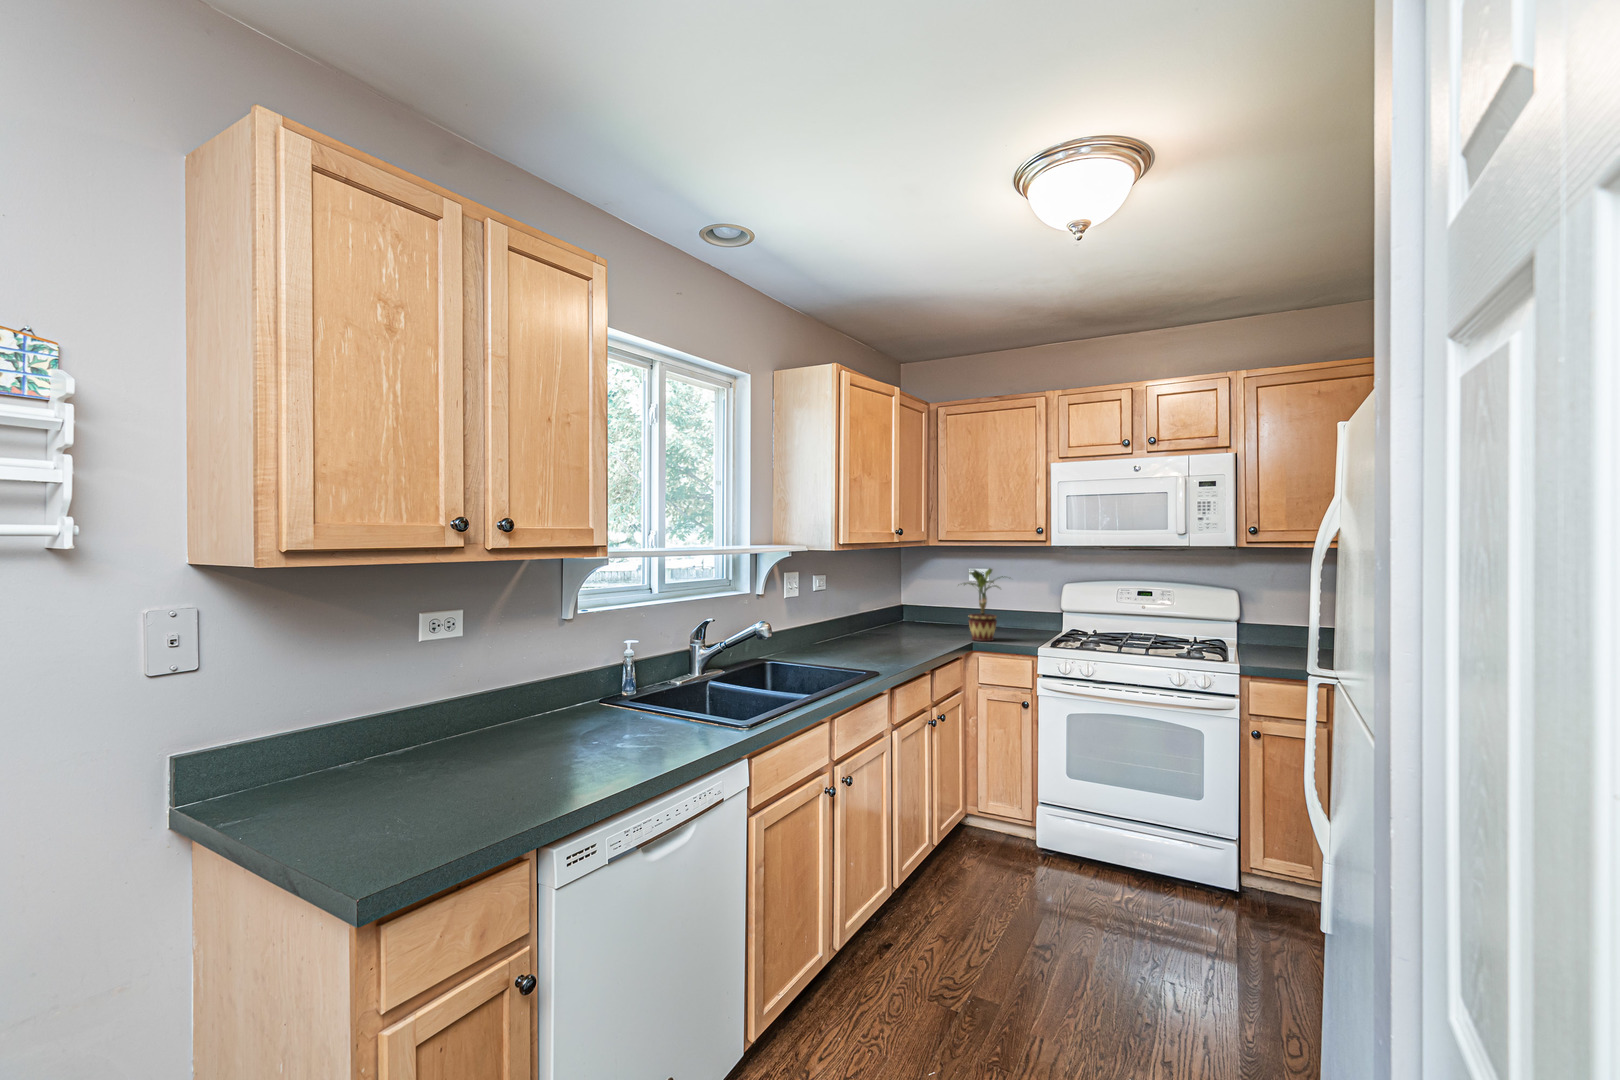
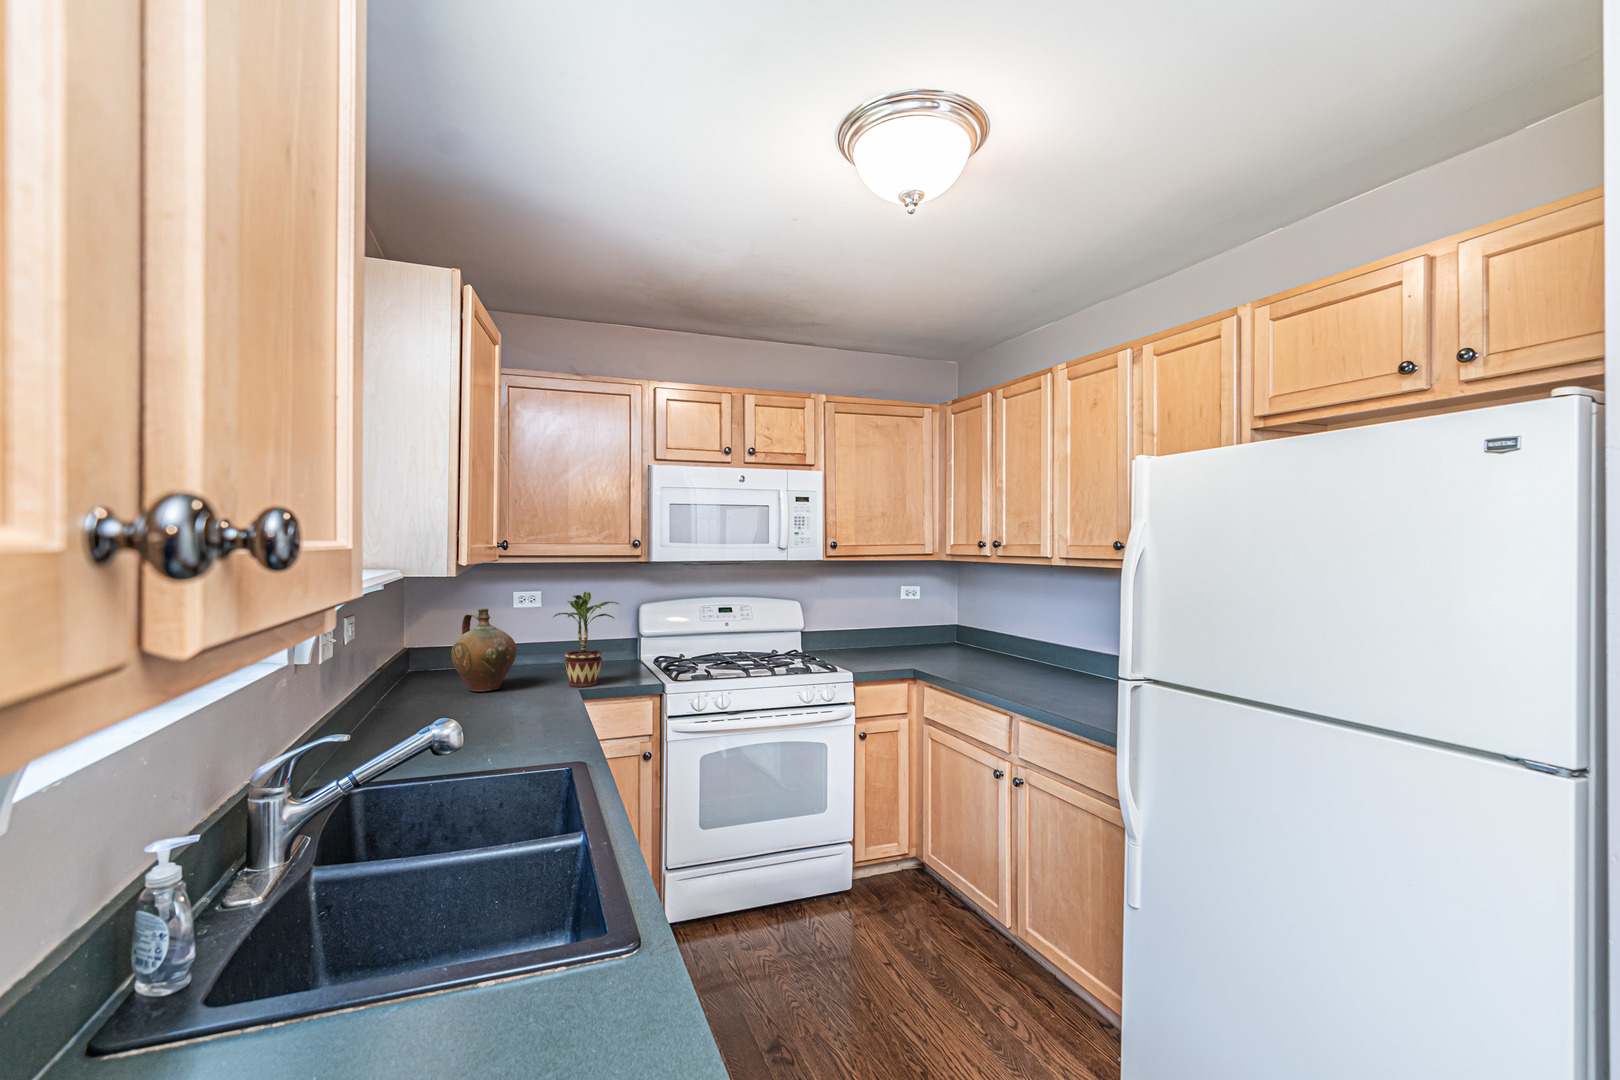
ceramic jug: none [898,577,939,635] -> present [451,609,516,692]

